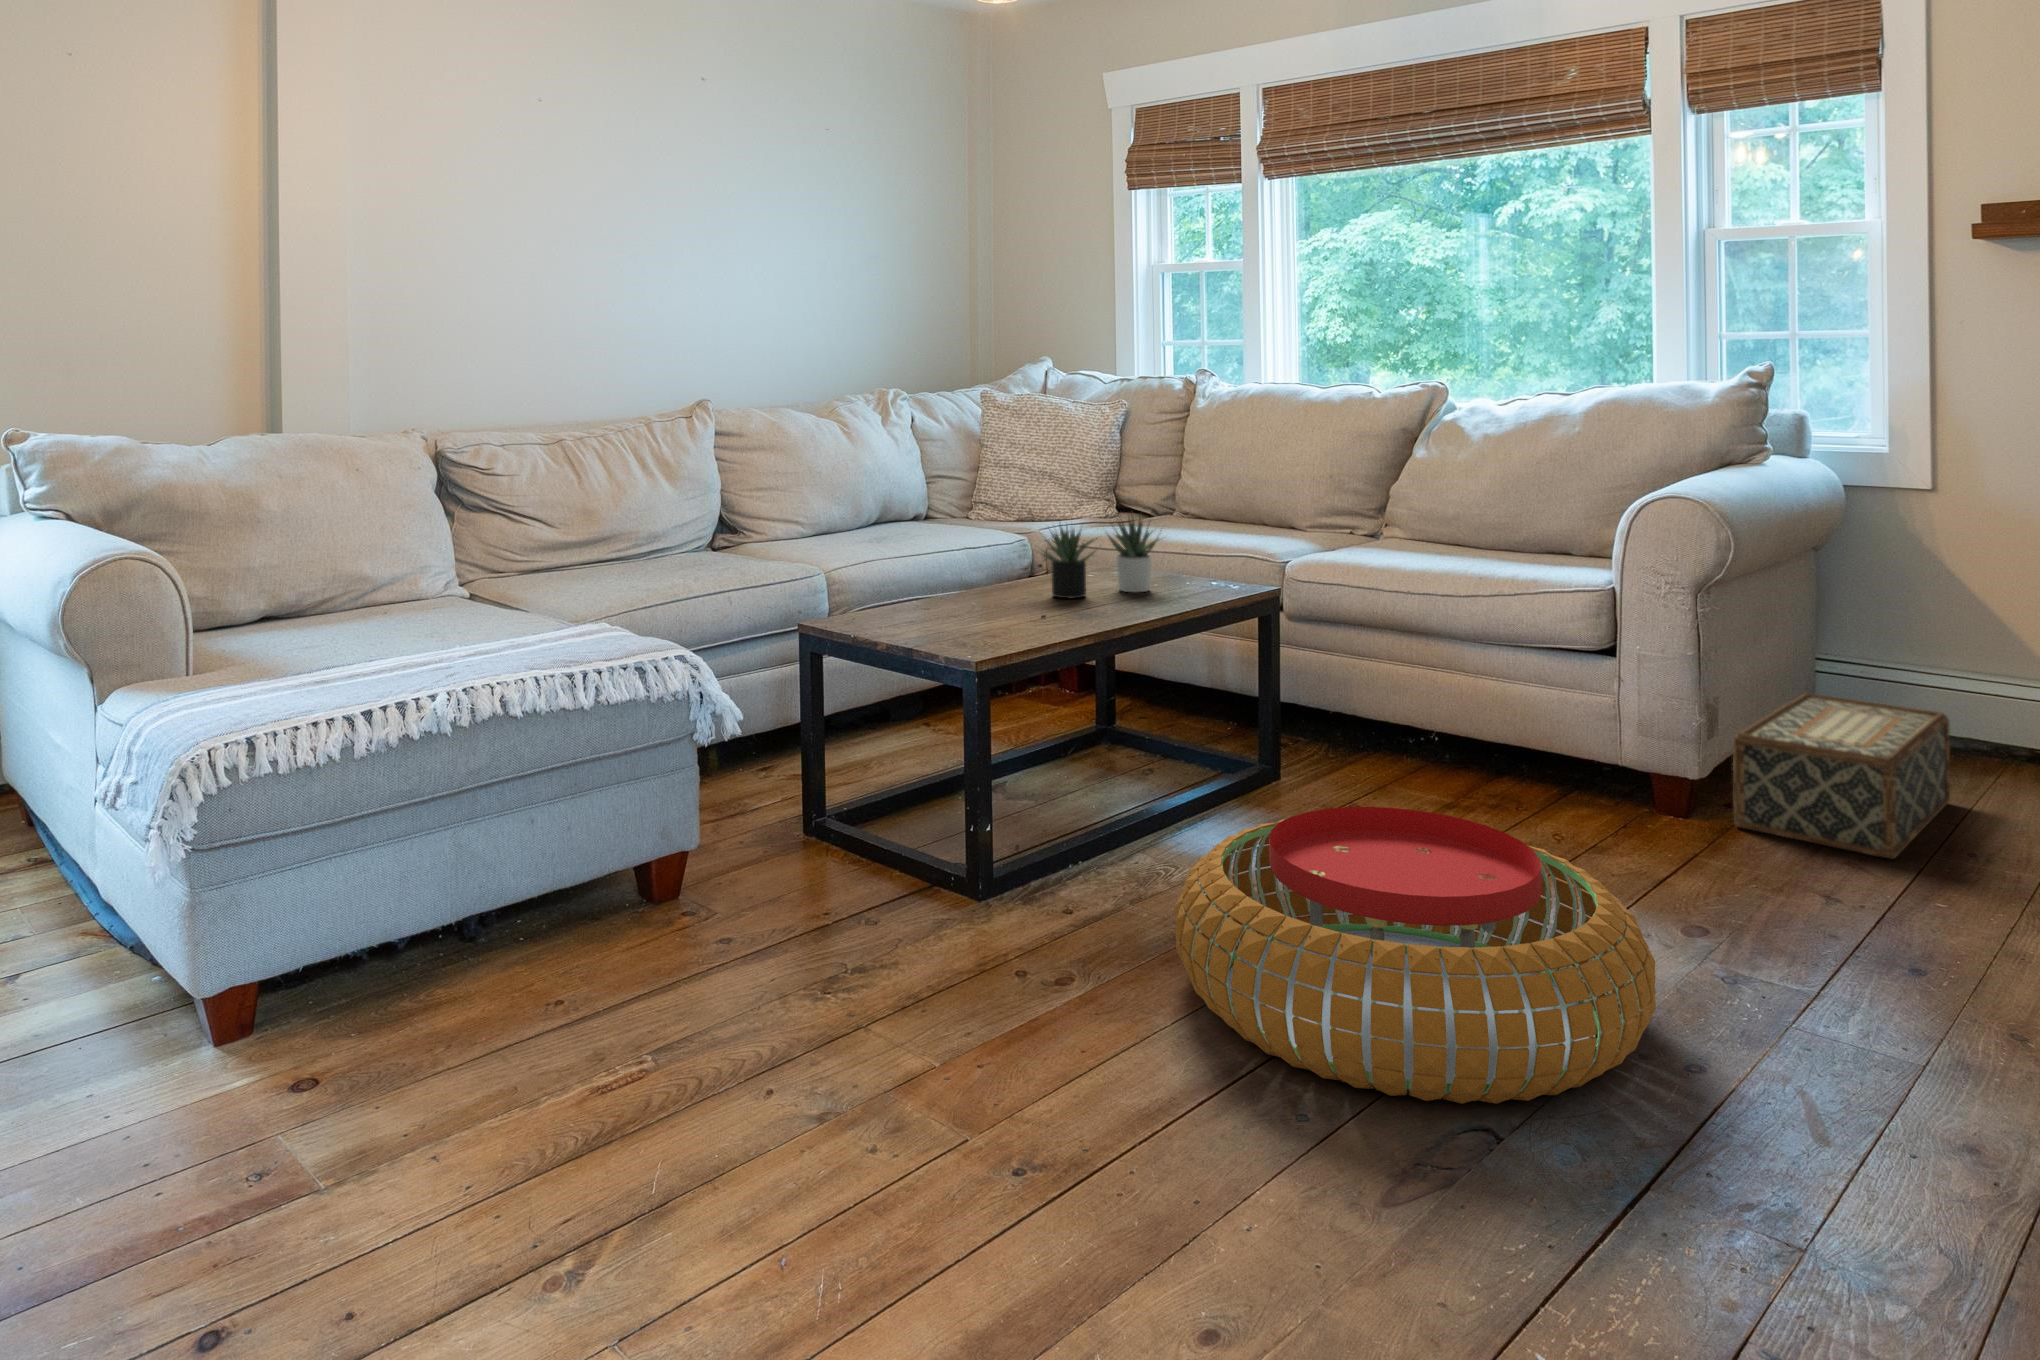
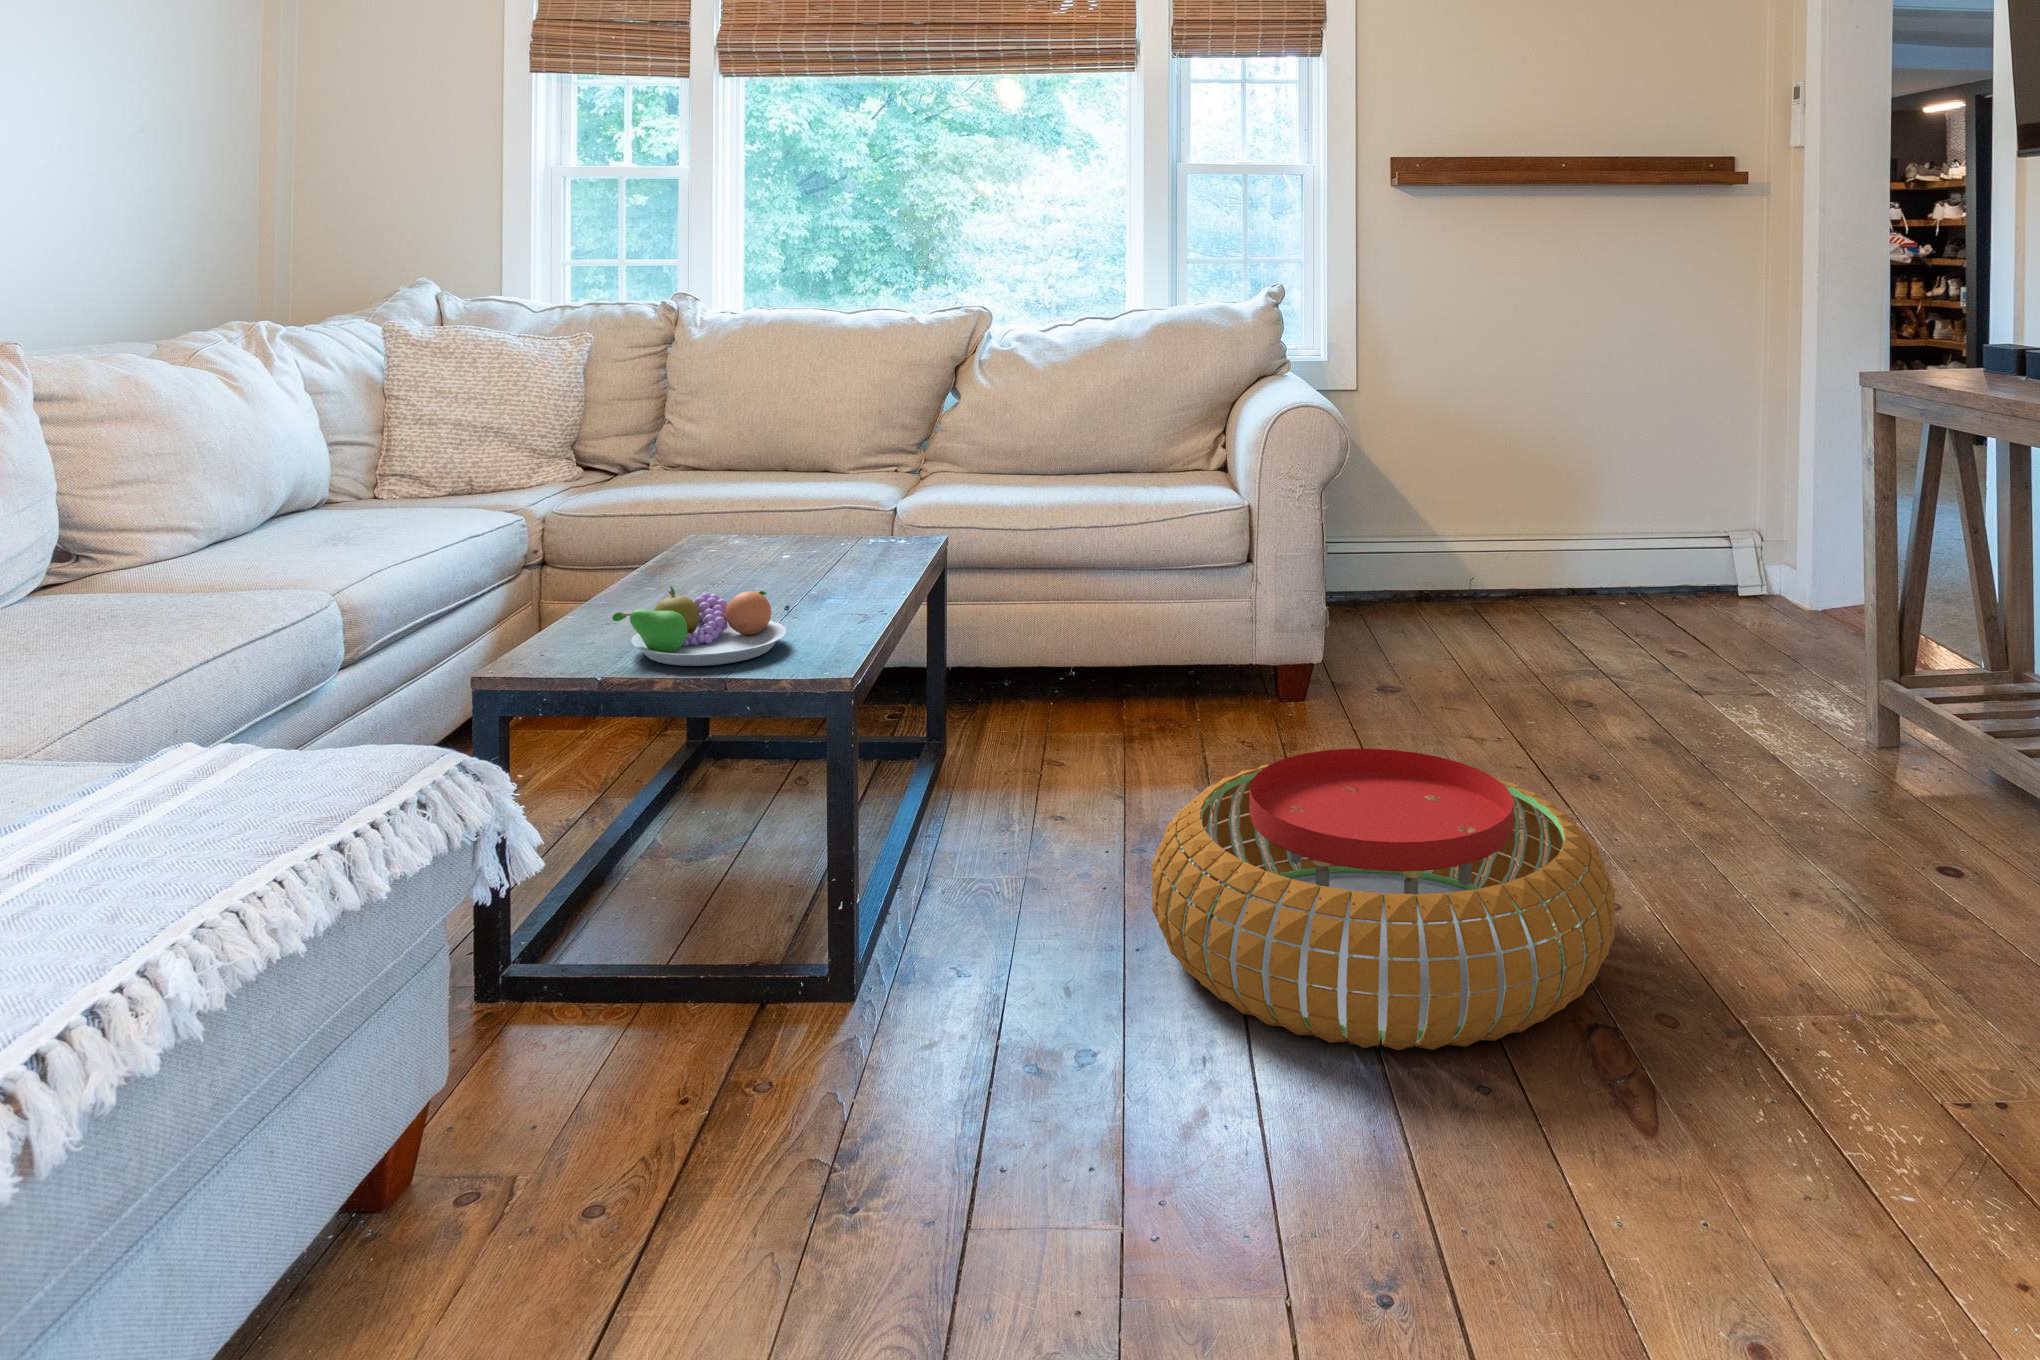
succulent plant: present [1042,518,1159,598] -> none [717,469,860,590]
fruit bowl: none [885,577,1001,634] -> present [612,585,786,666]
woven basket: present [1733,693,1950,859] -> none [1309,578,1452,704]

